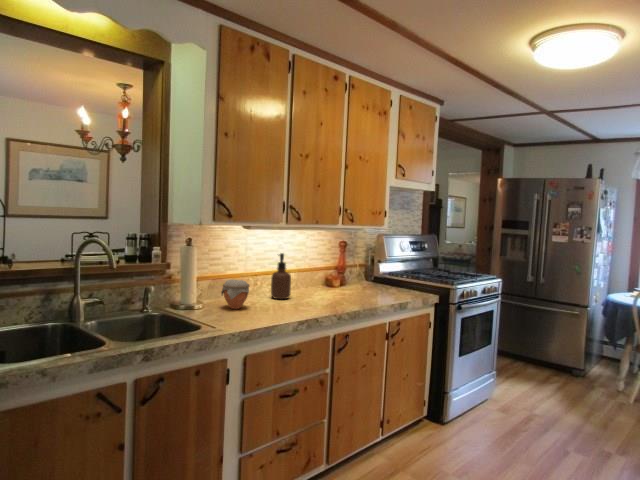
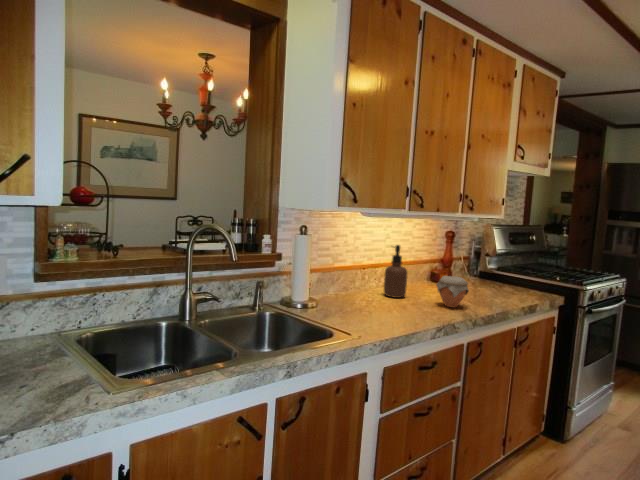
jar: present [221,280,250,309] -> present [437,276,469,307]

